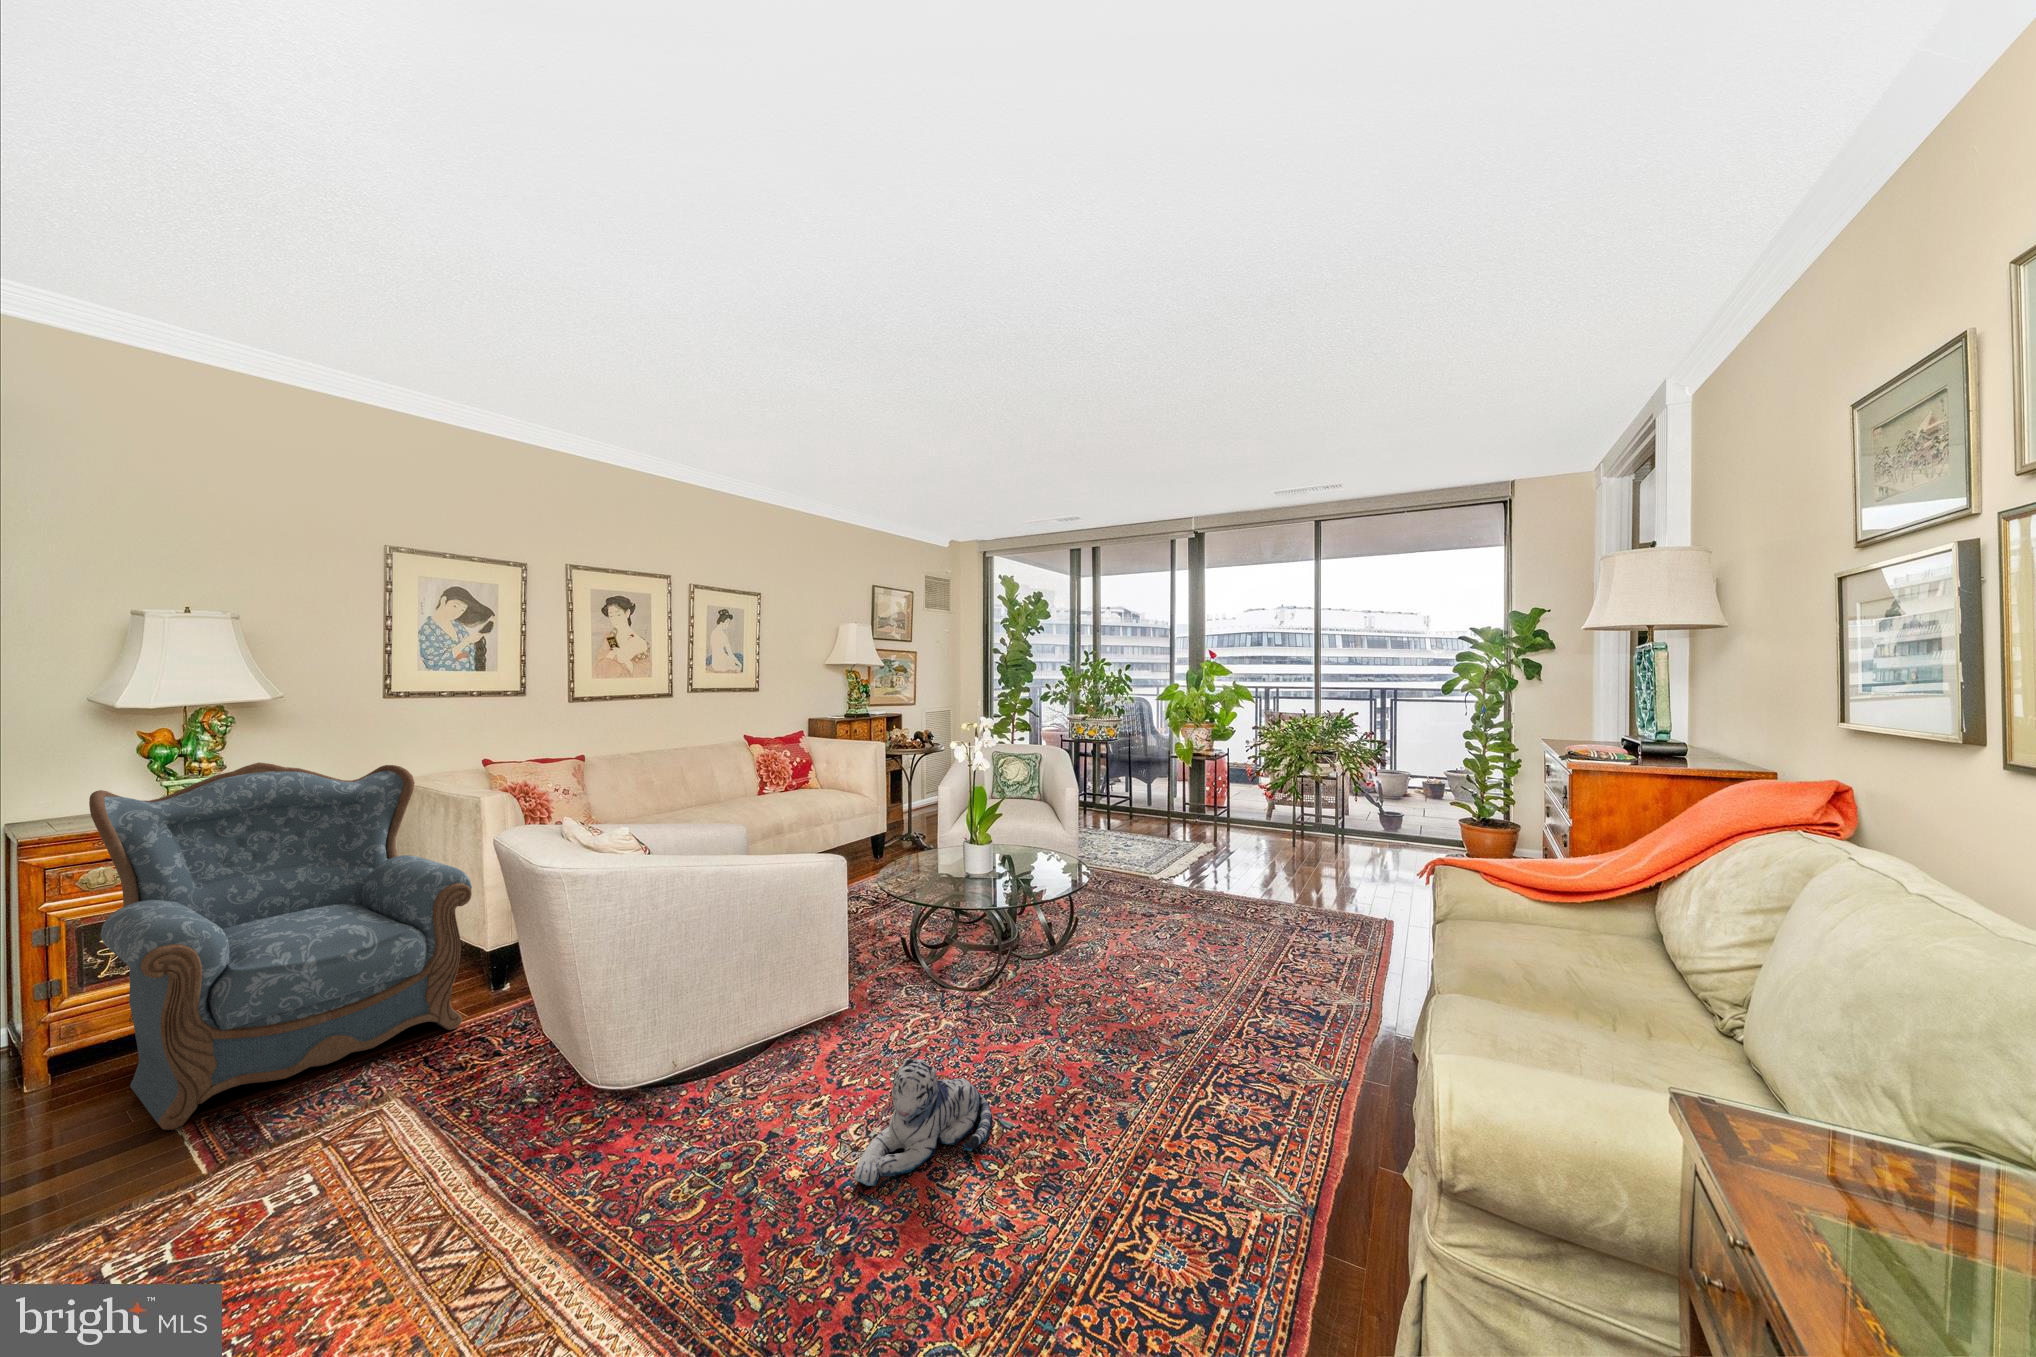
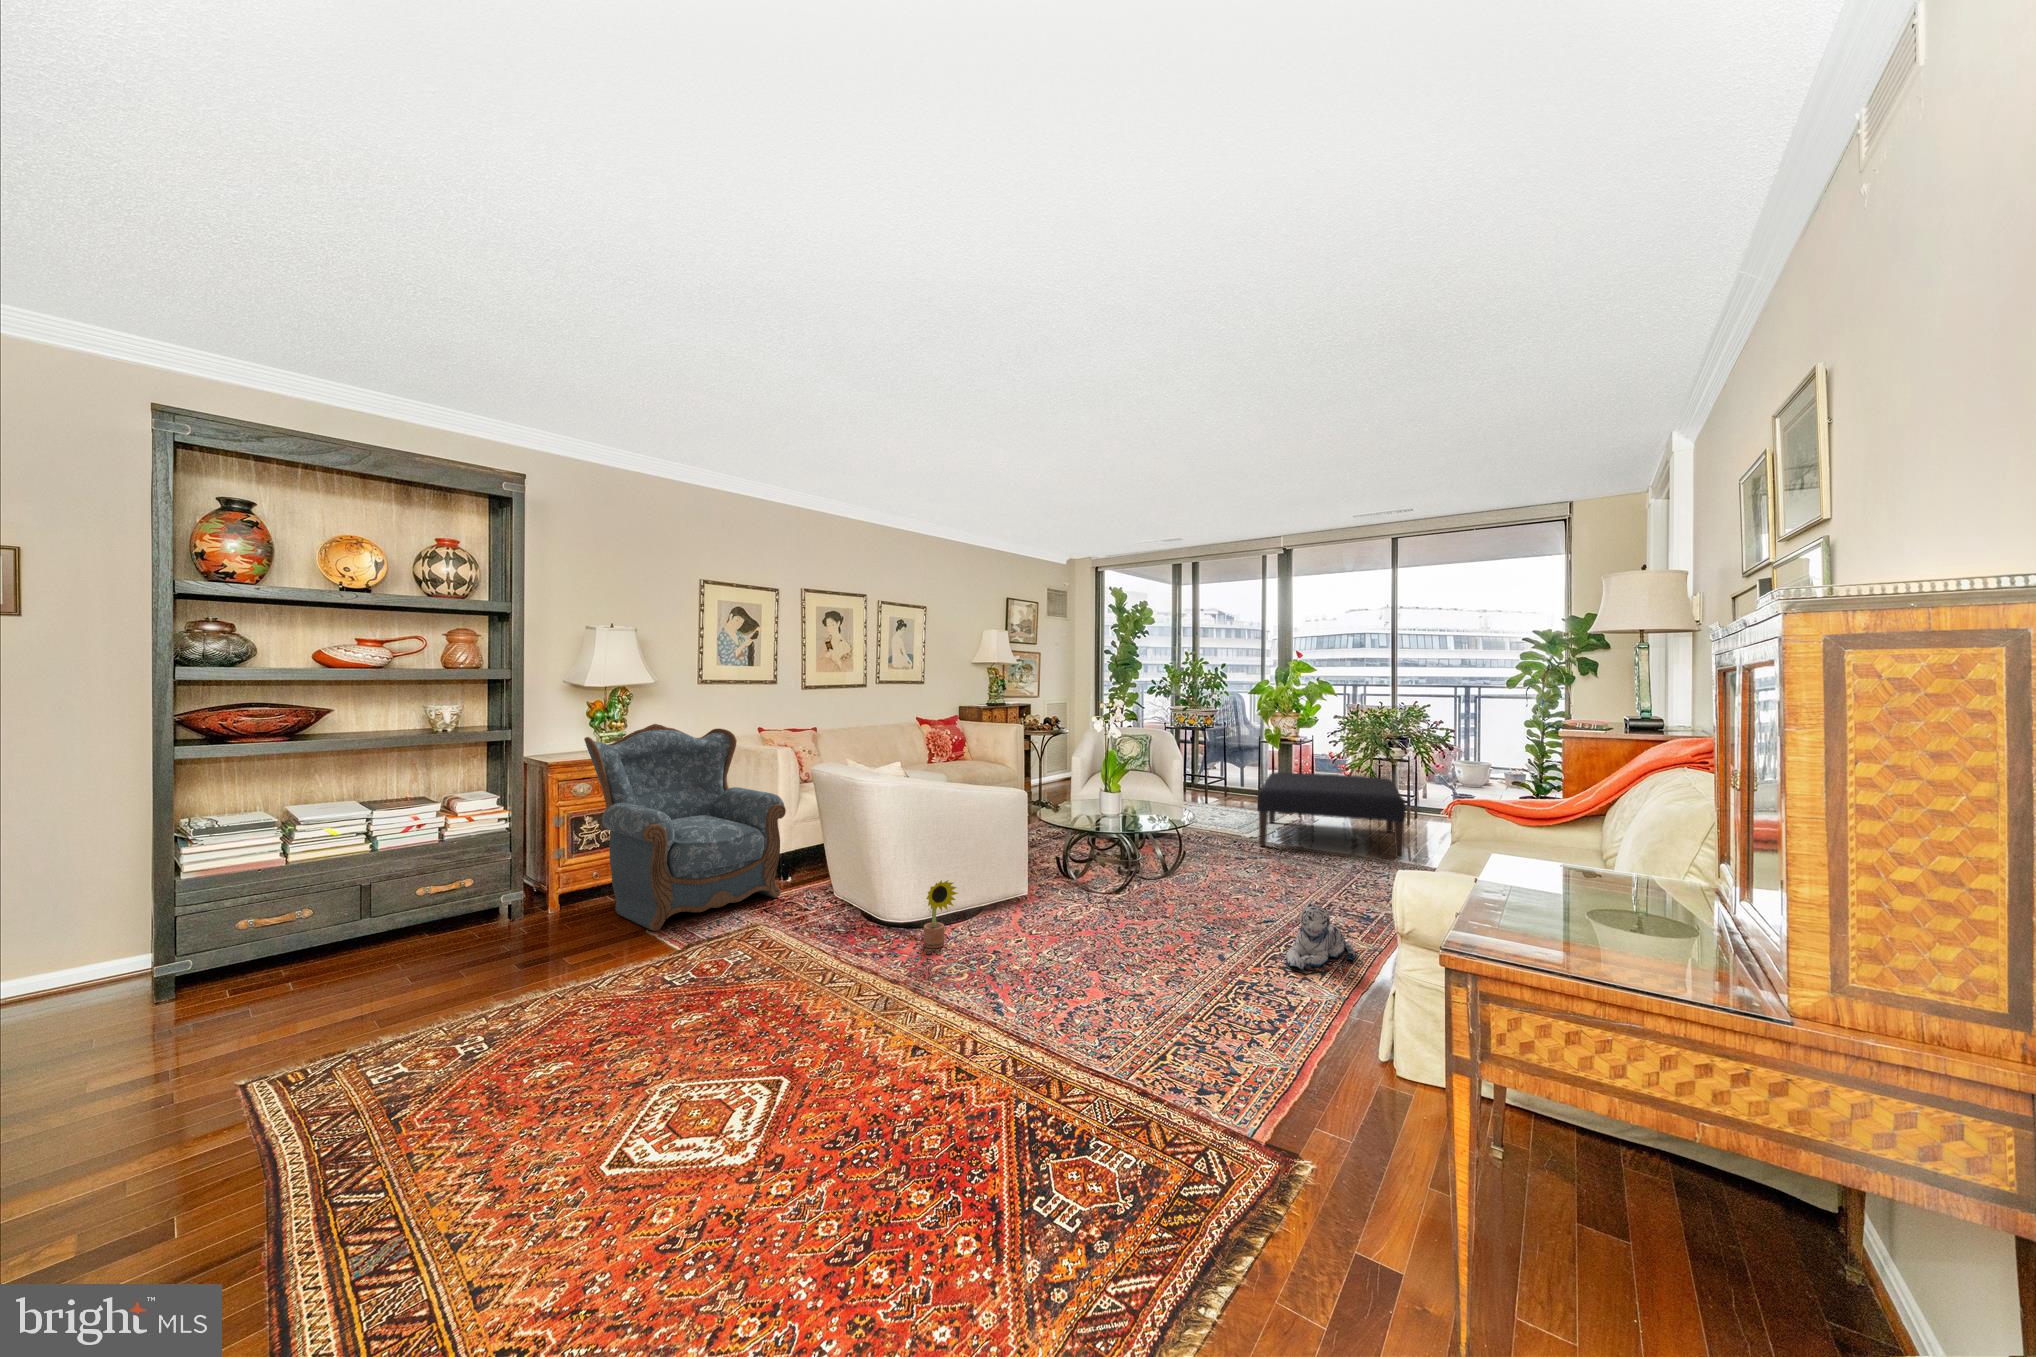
ottoman: none [1168,795,1347,906] -> present [1258,772,1406,858]
decorative plant: none [638,1023,702,1137] -> present [924,880,958,948]
plush toy: present [854,1058,992,1186] -> present [1286,903,1355,970]

